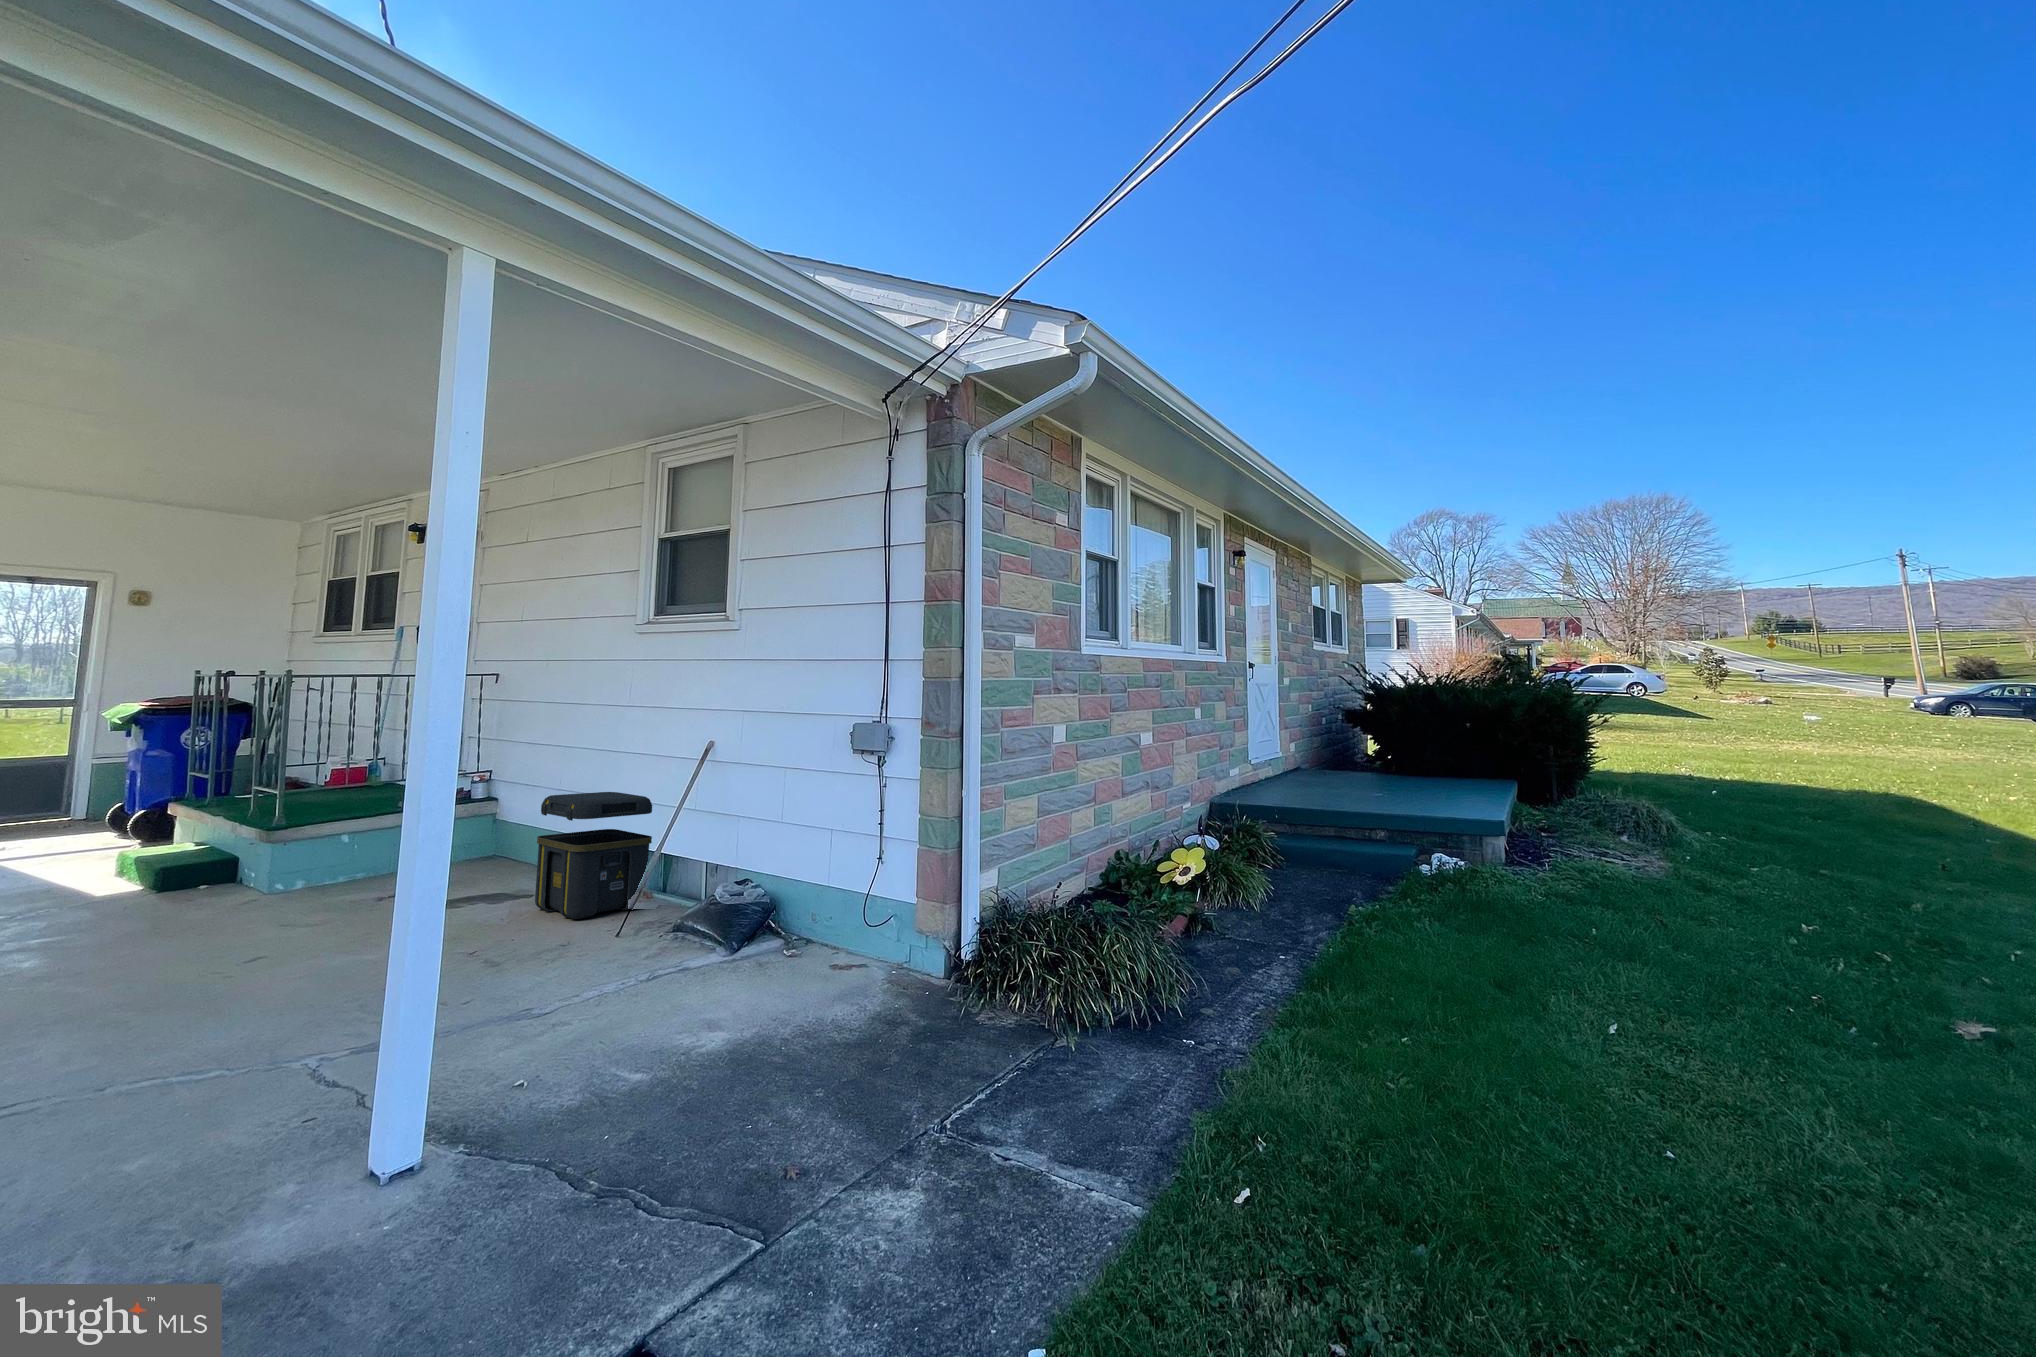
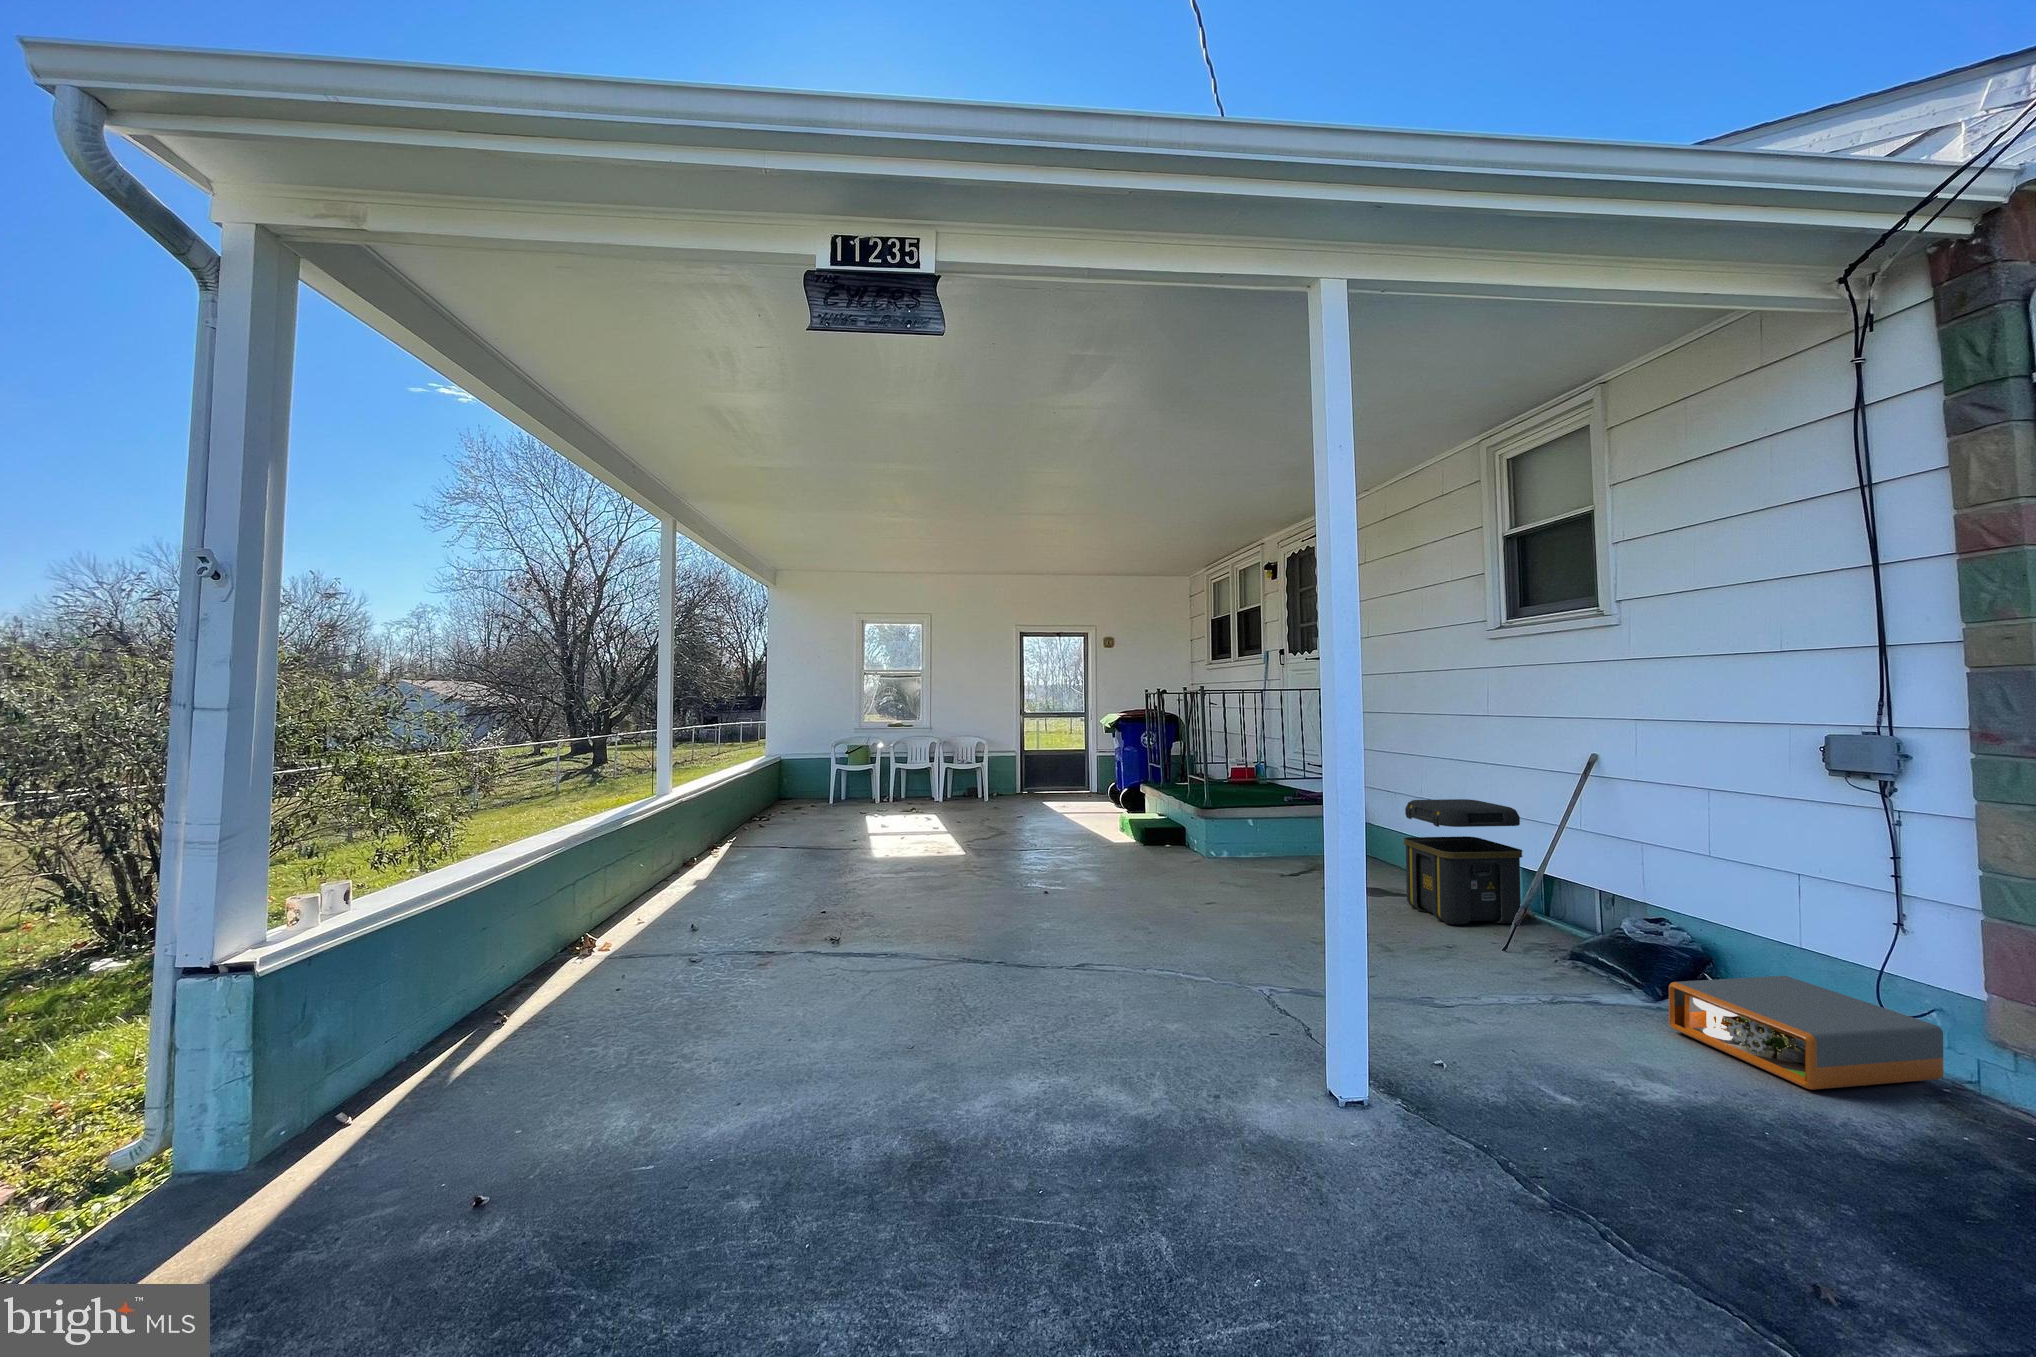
storage box: none [736,910,893,991] -> present [1669,976,1944,1090]

